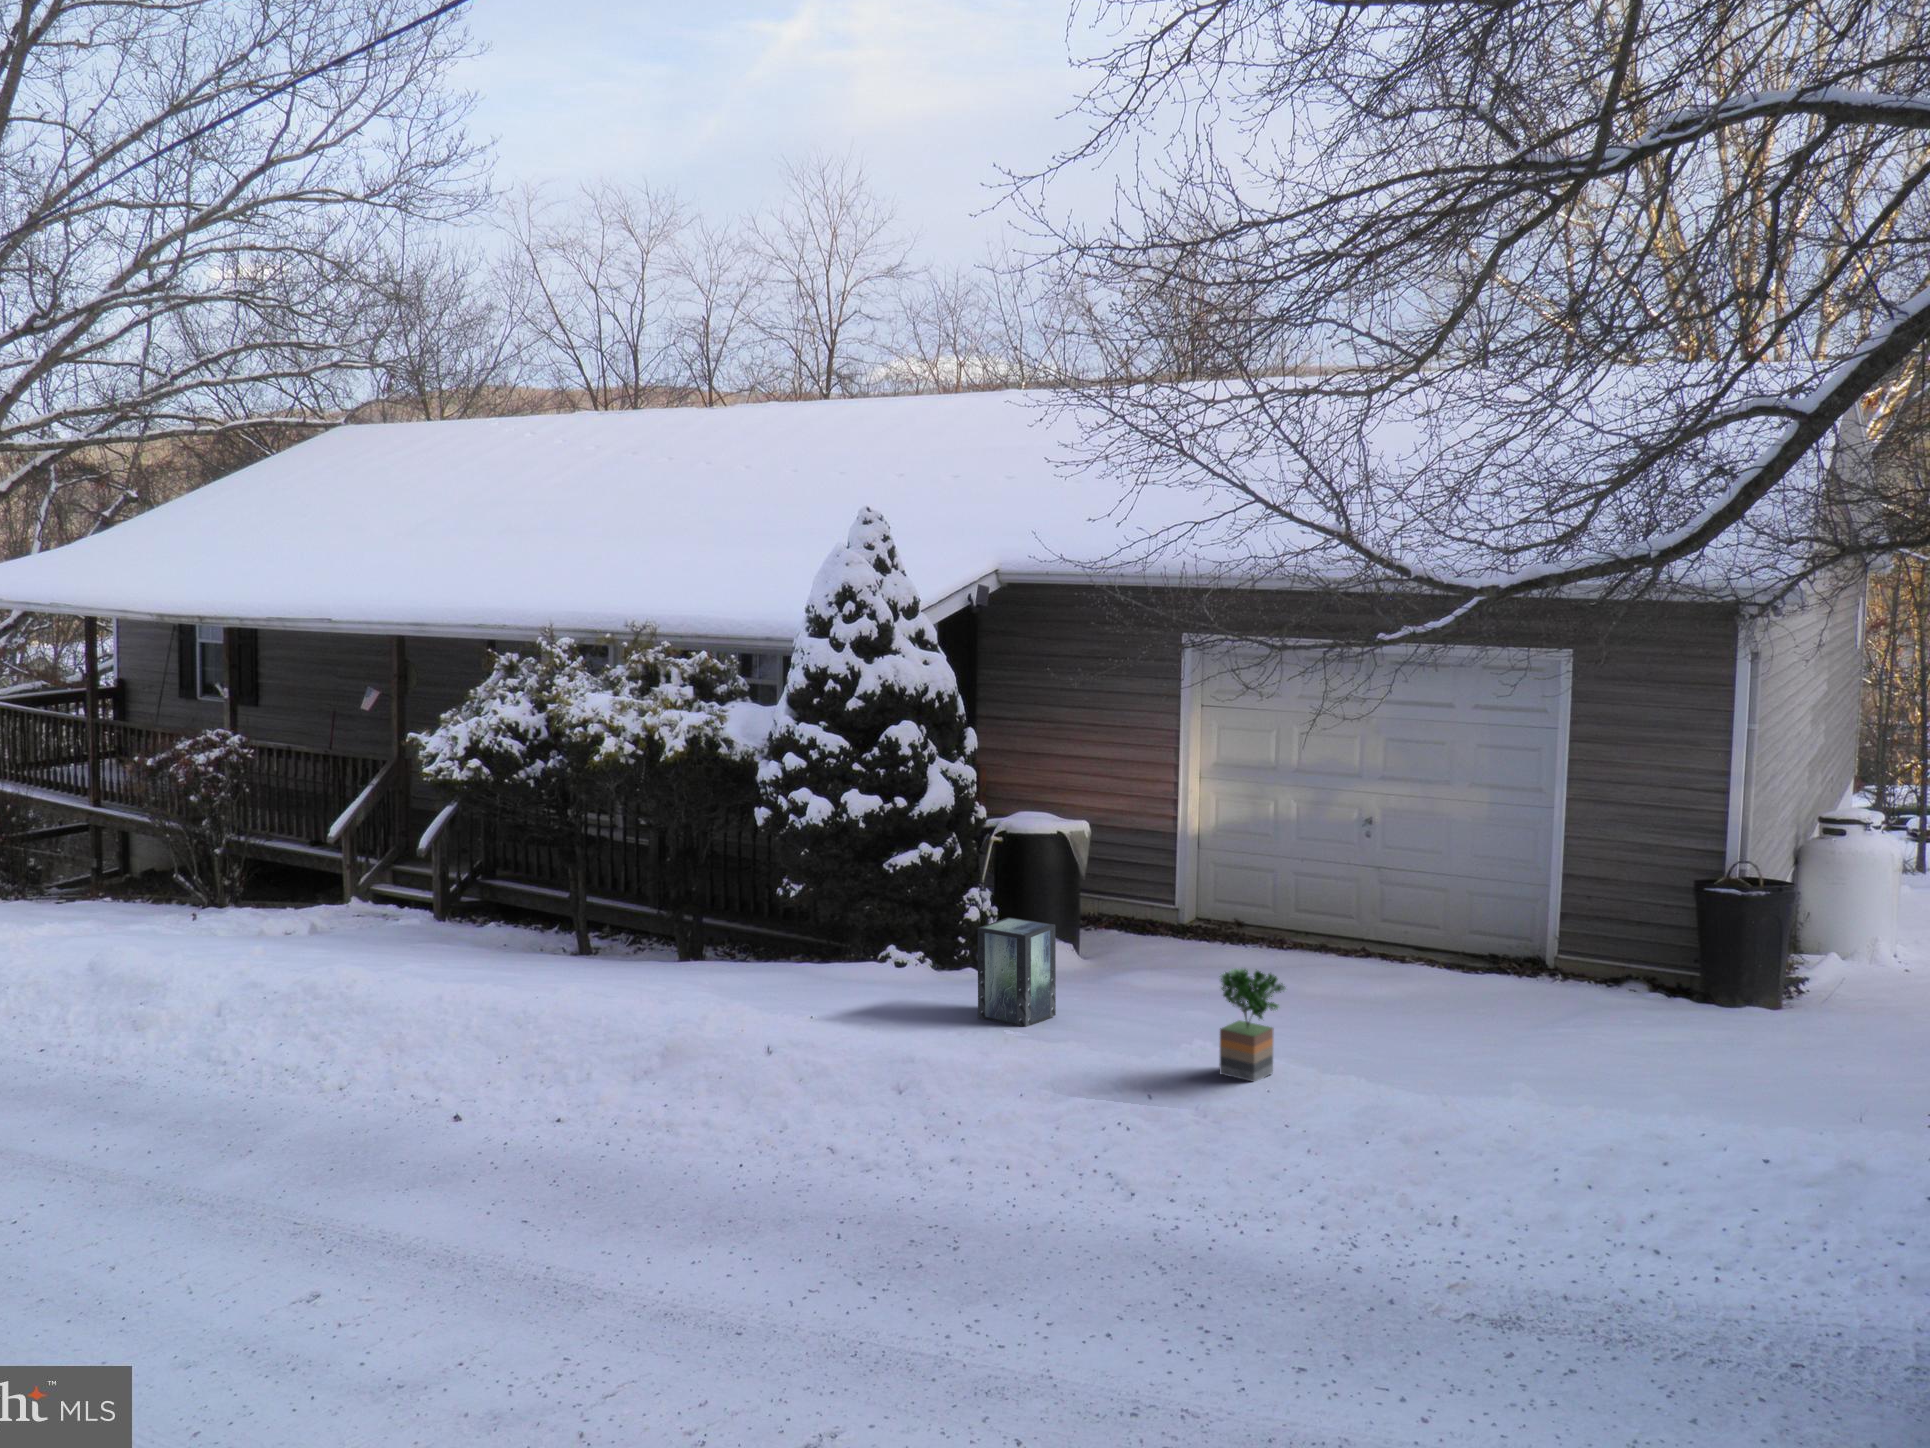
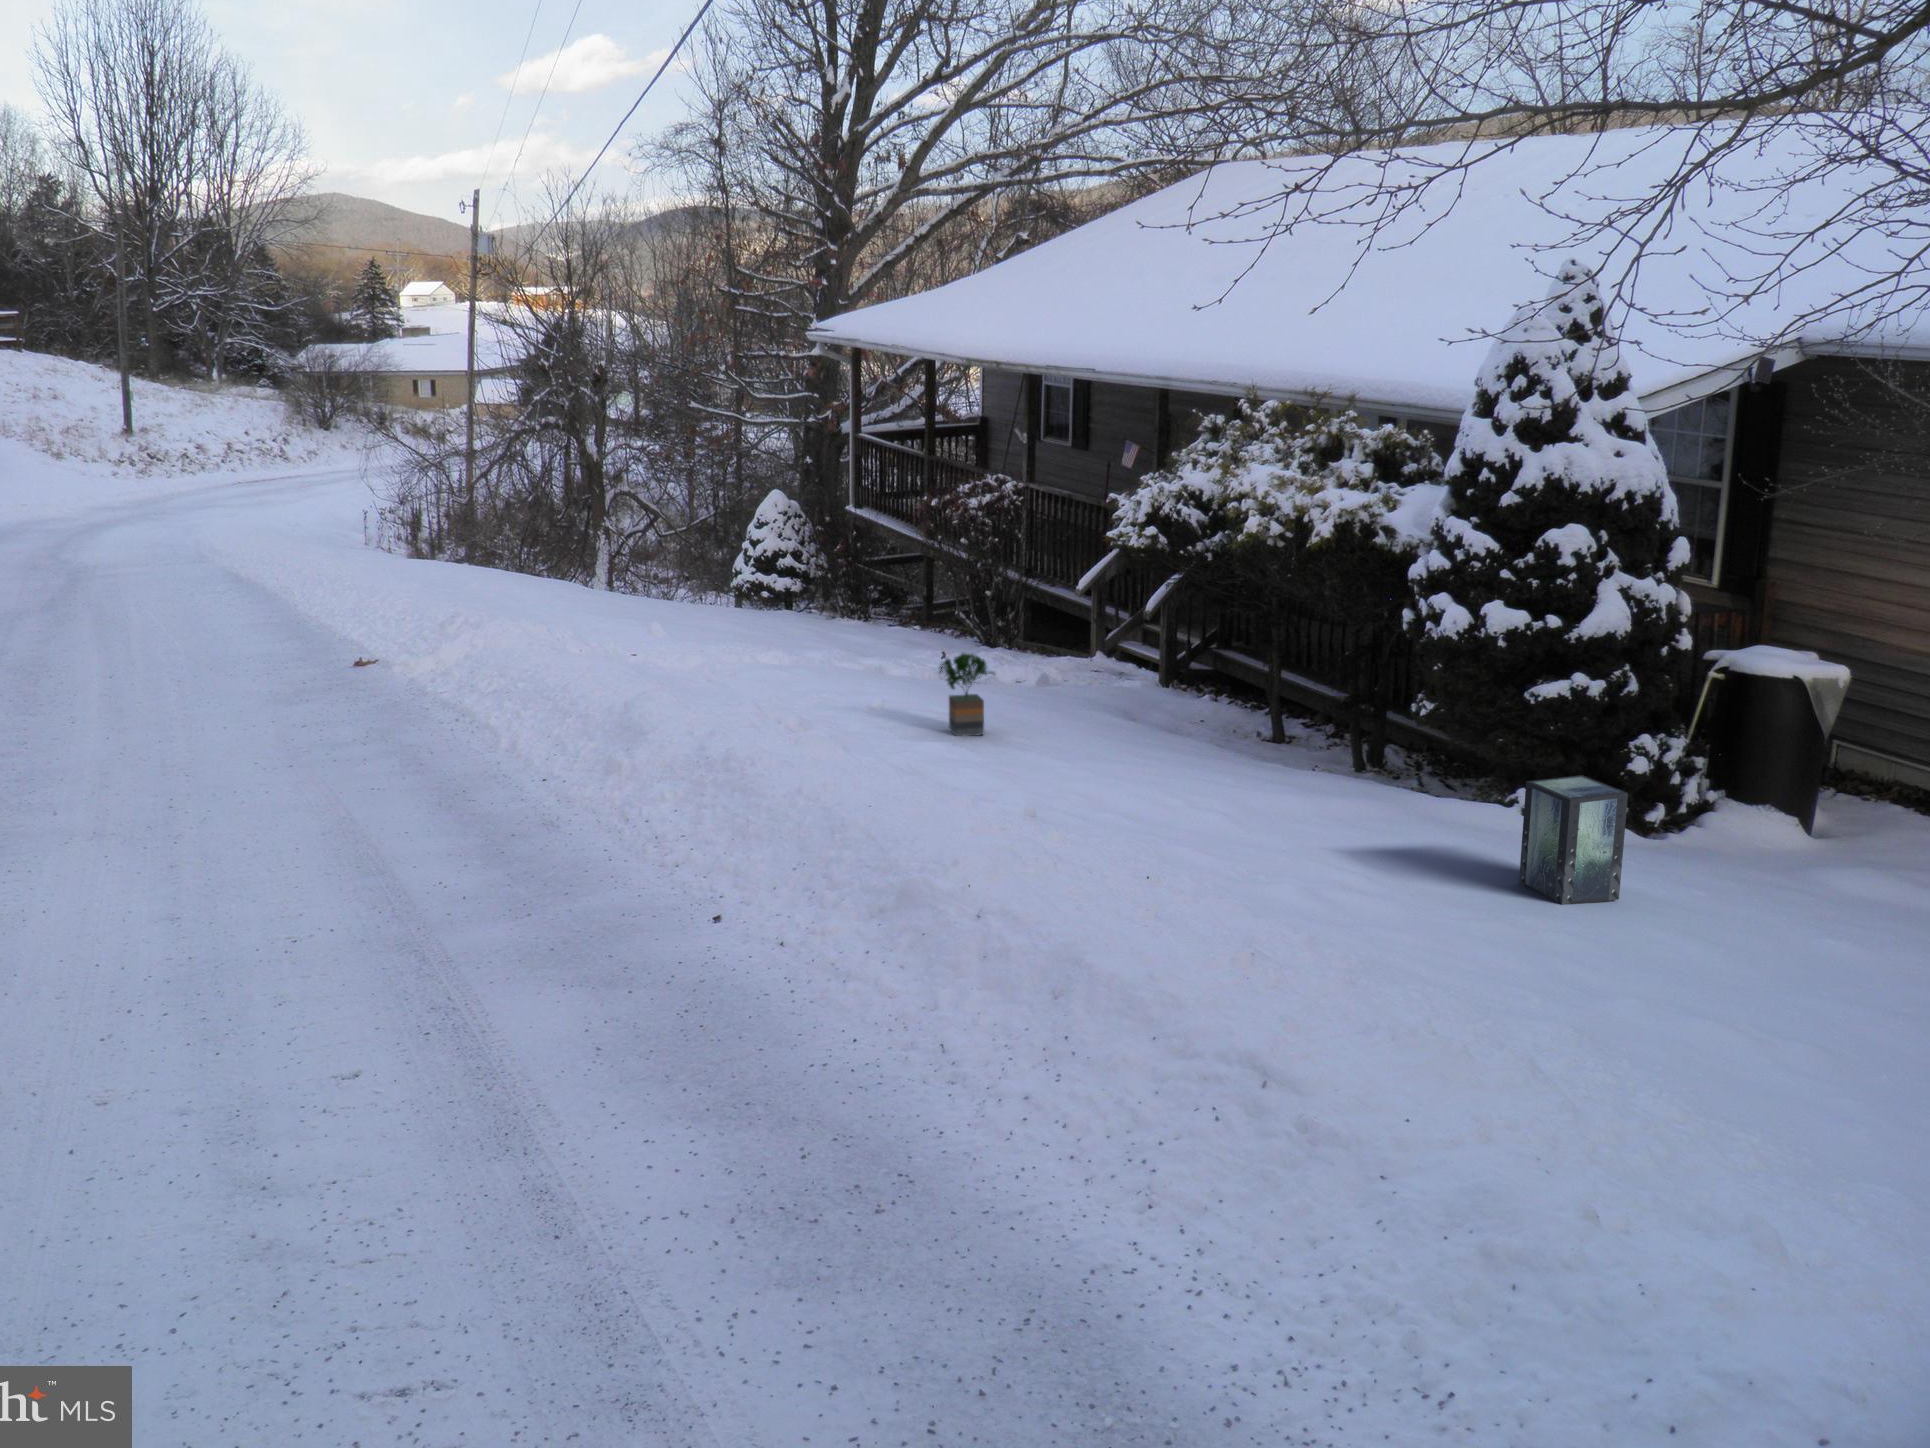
potted tree: present [1219,969,1286,1082] -> present [939,653,995,736]

